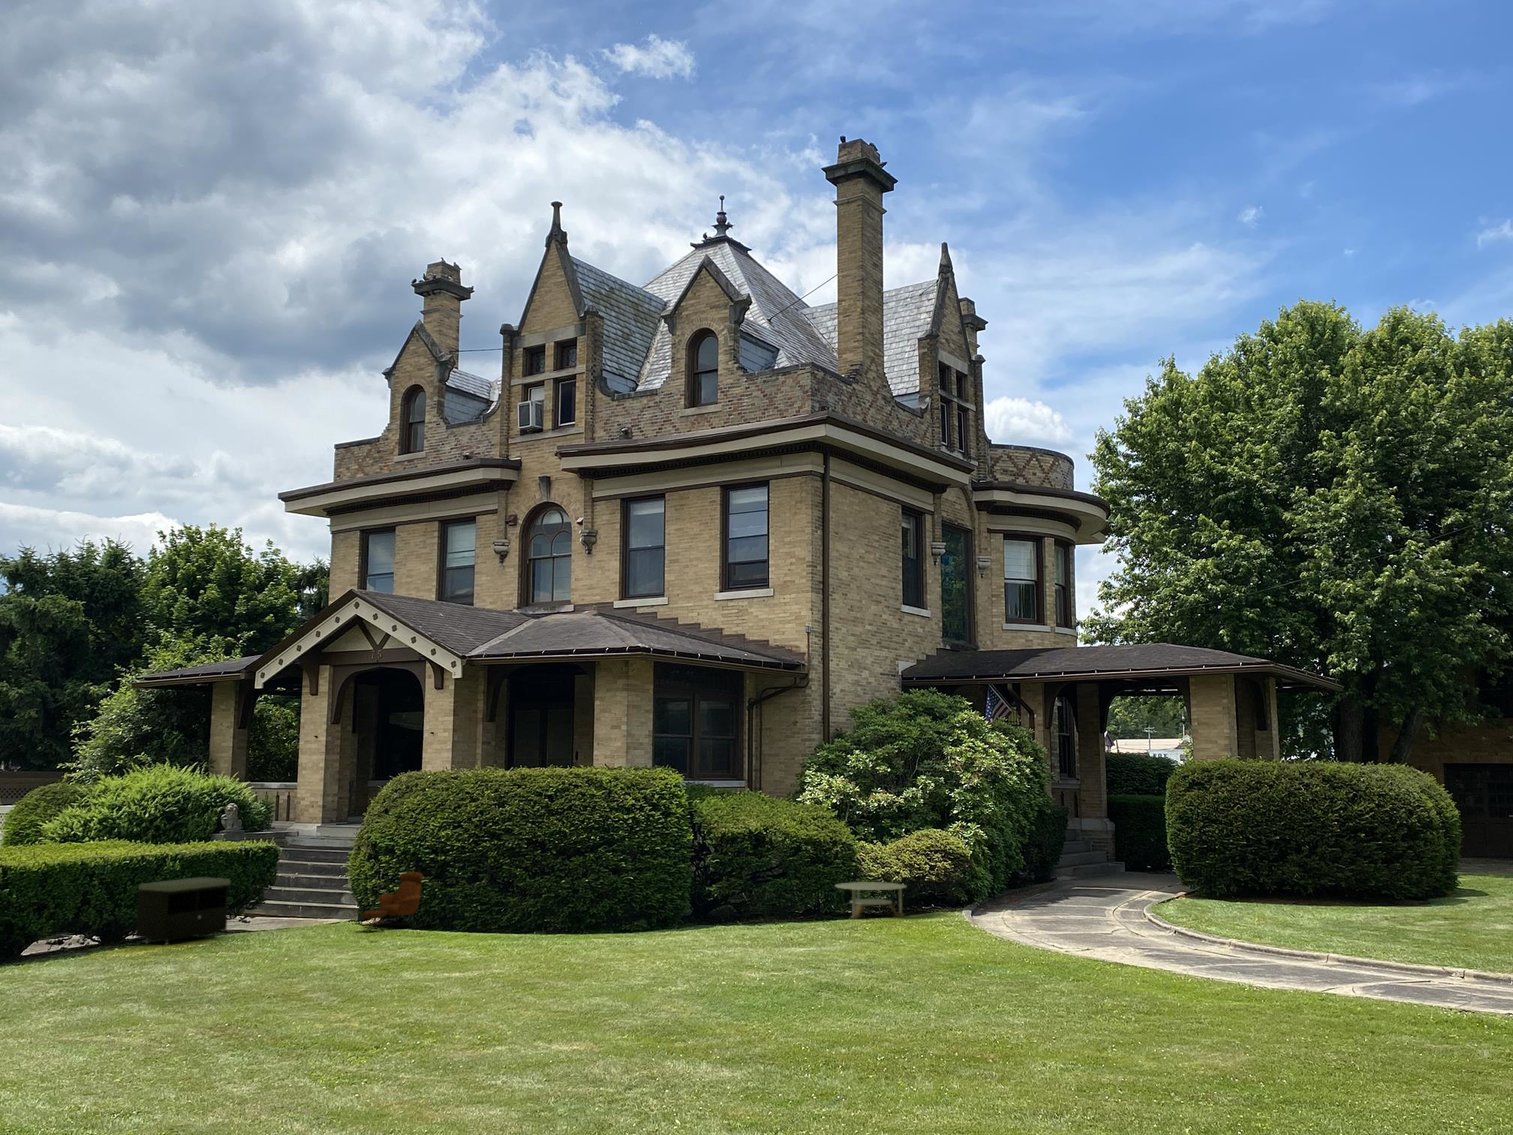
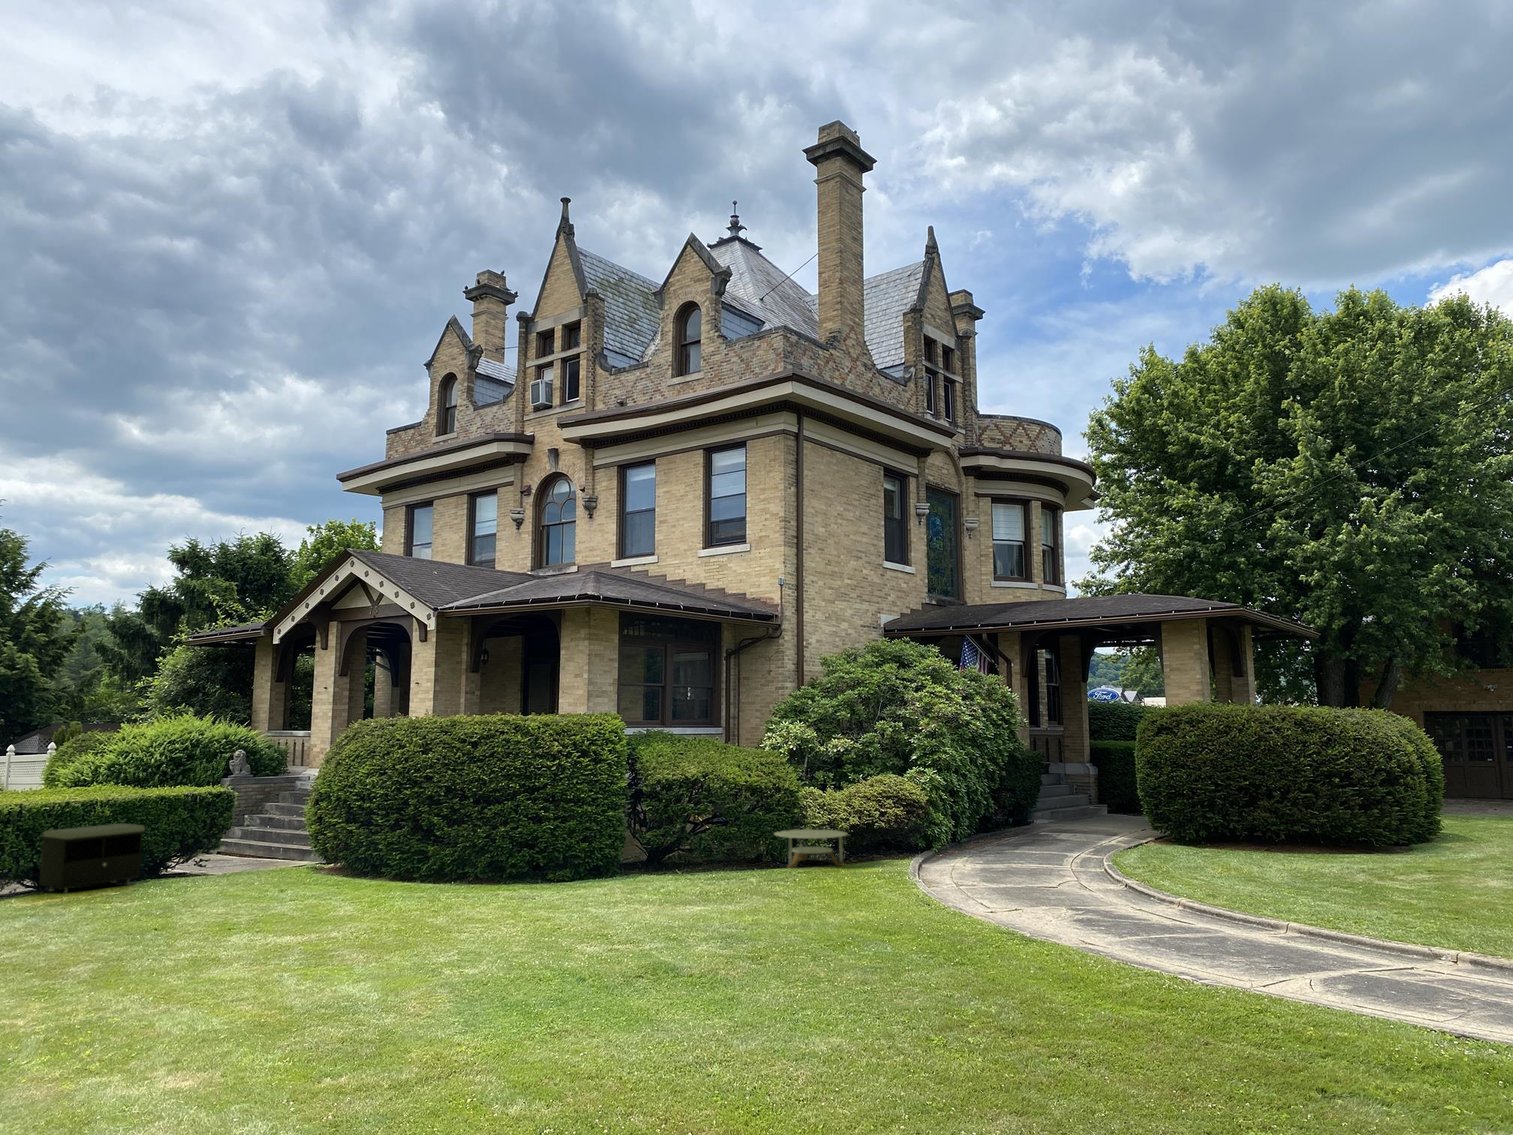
lounge chair: present [363,872,423,931] -> none [281,818,352,881]

